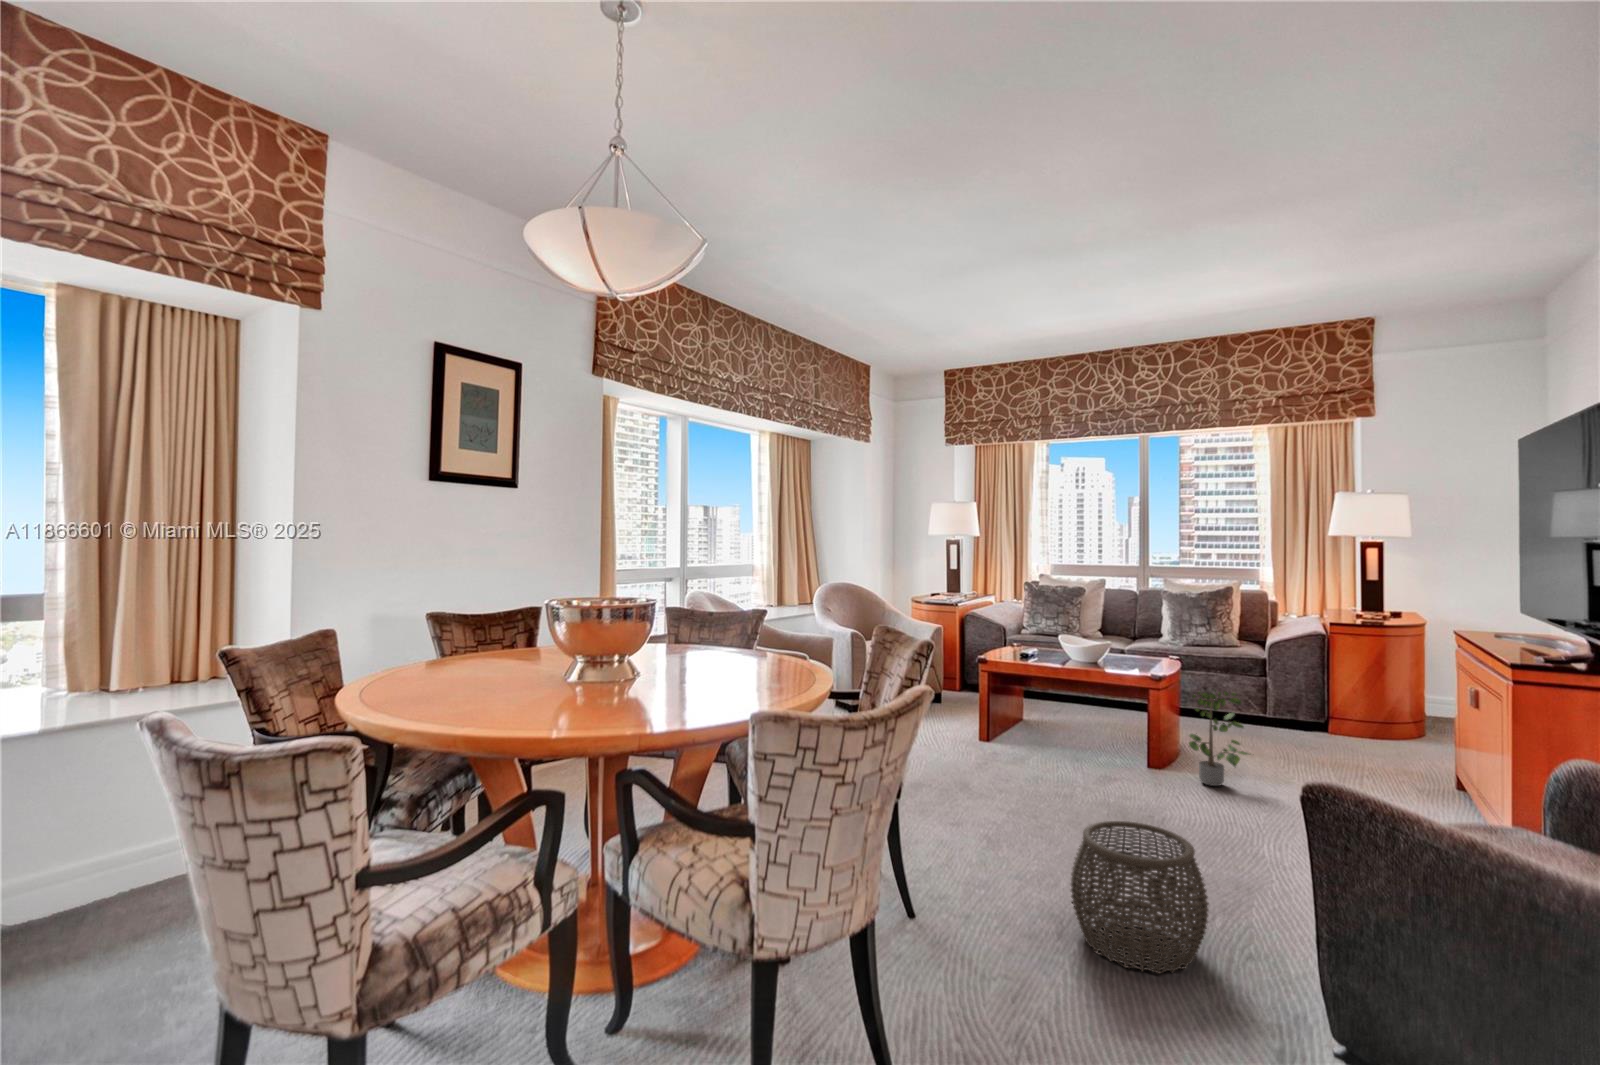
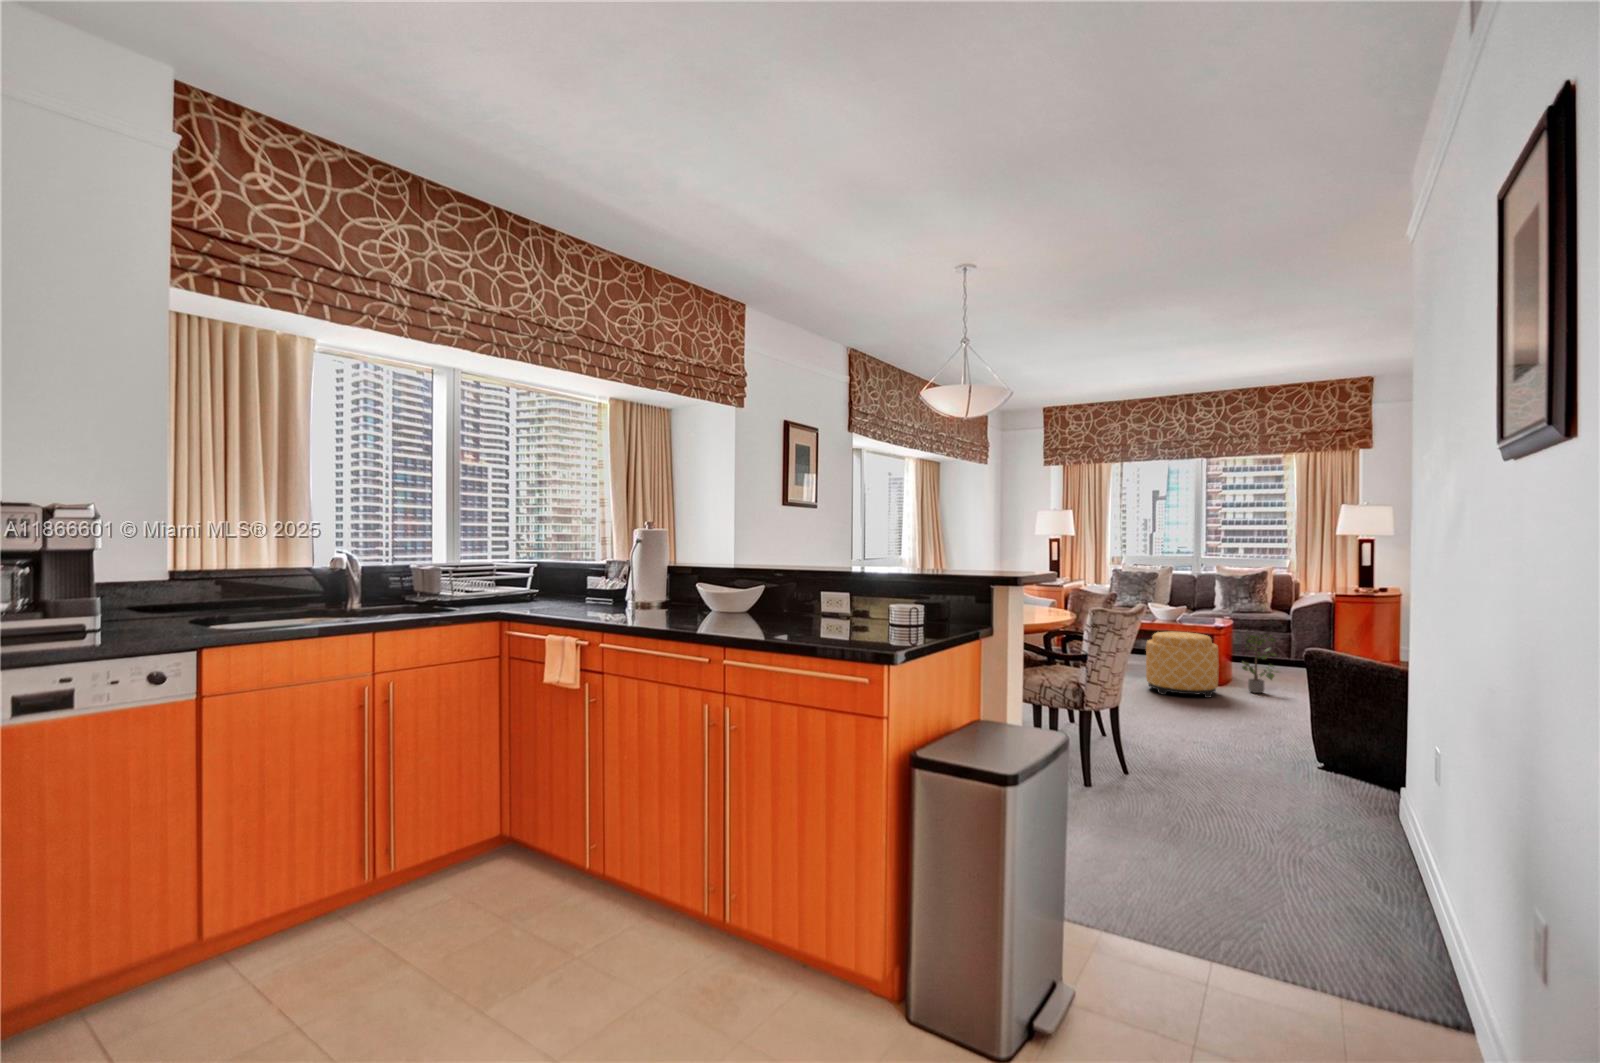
ottoman: none [1041,685,1151,798] -> present [1146,632,1219,698]
woven basket: present [1071,821,1209,974] -> none [1188,686,1261,751]

